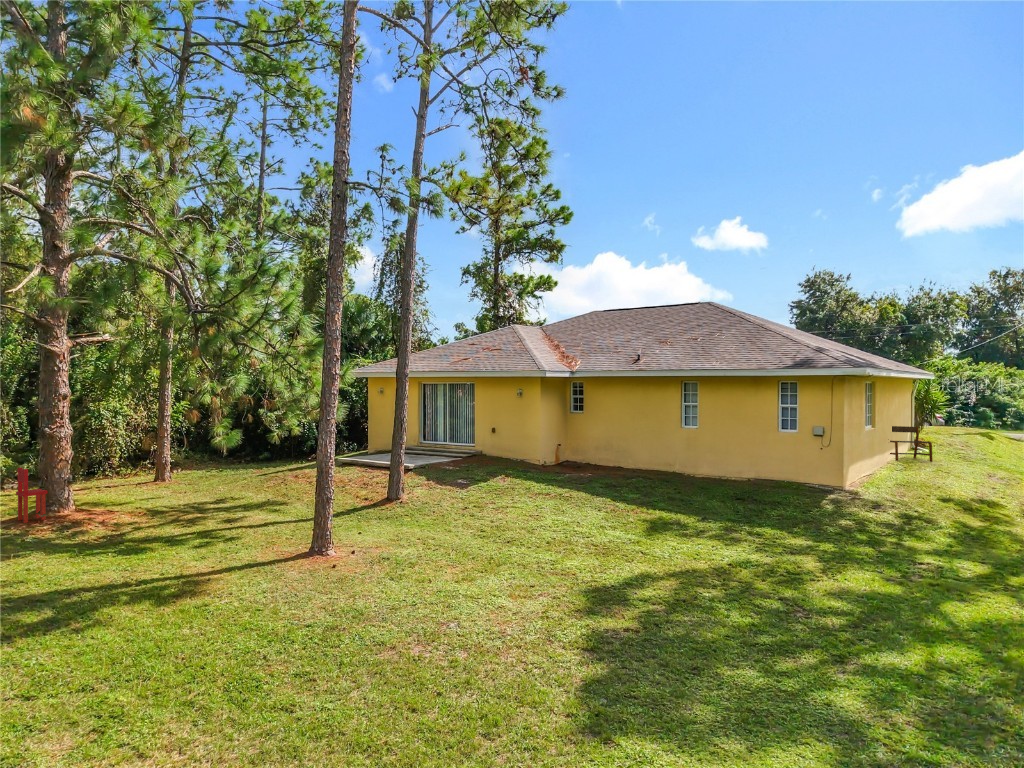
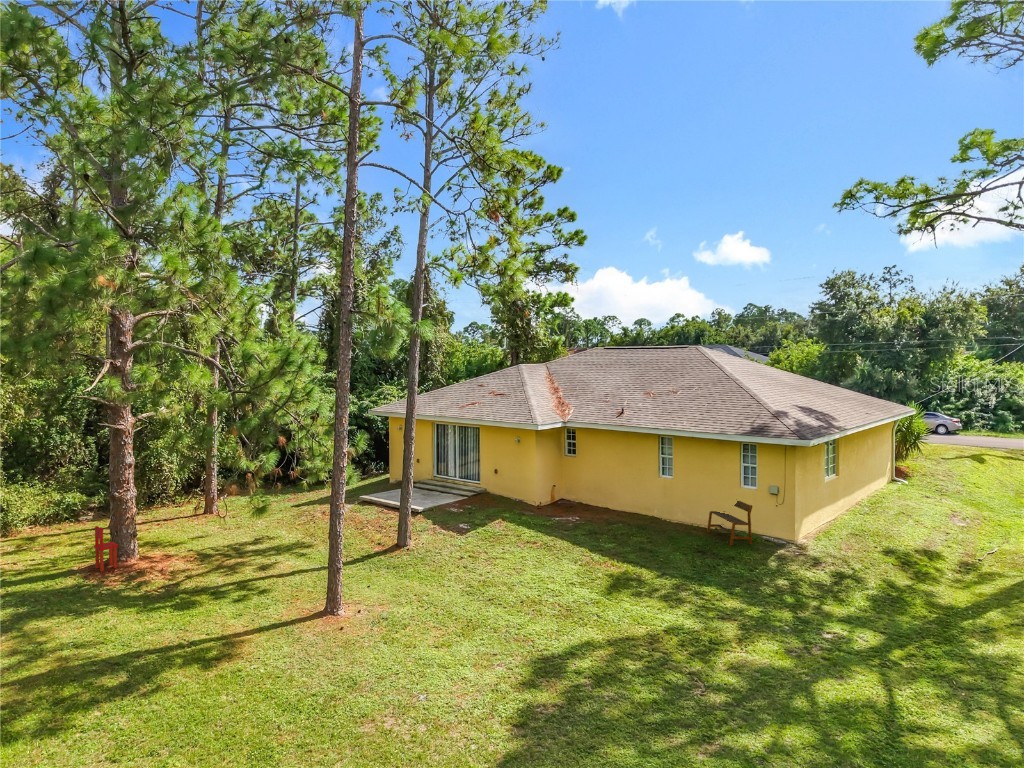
bench: present [890,426,933,462] -> present [707,501,753,546]

